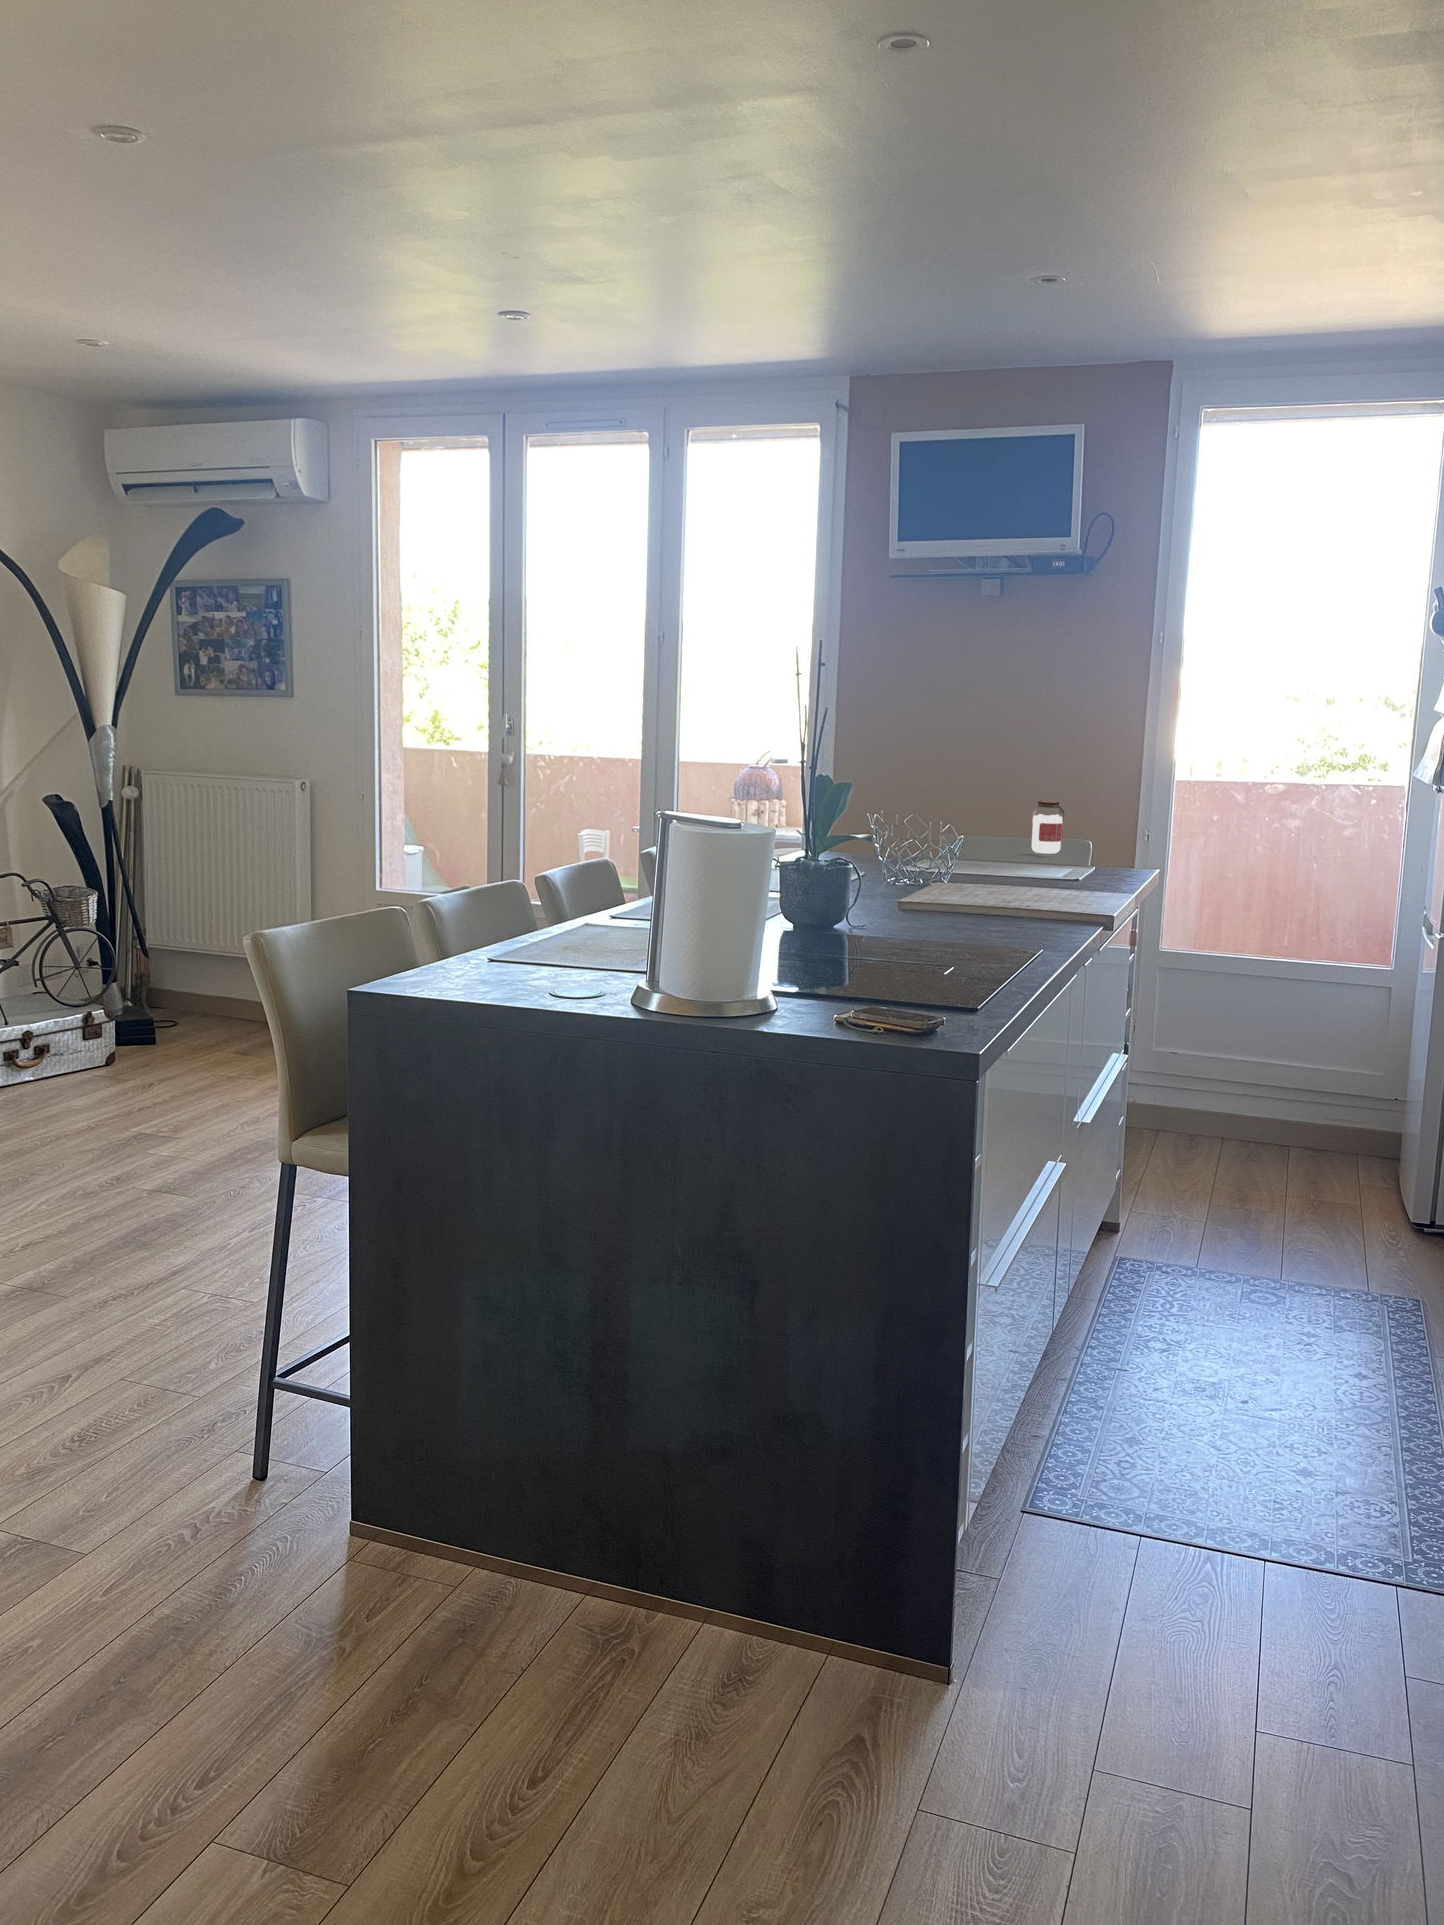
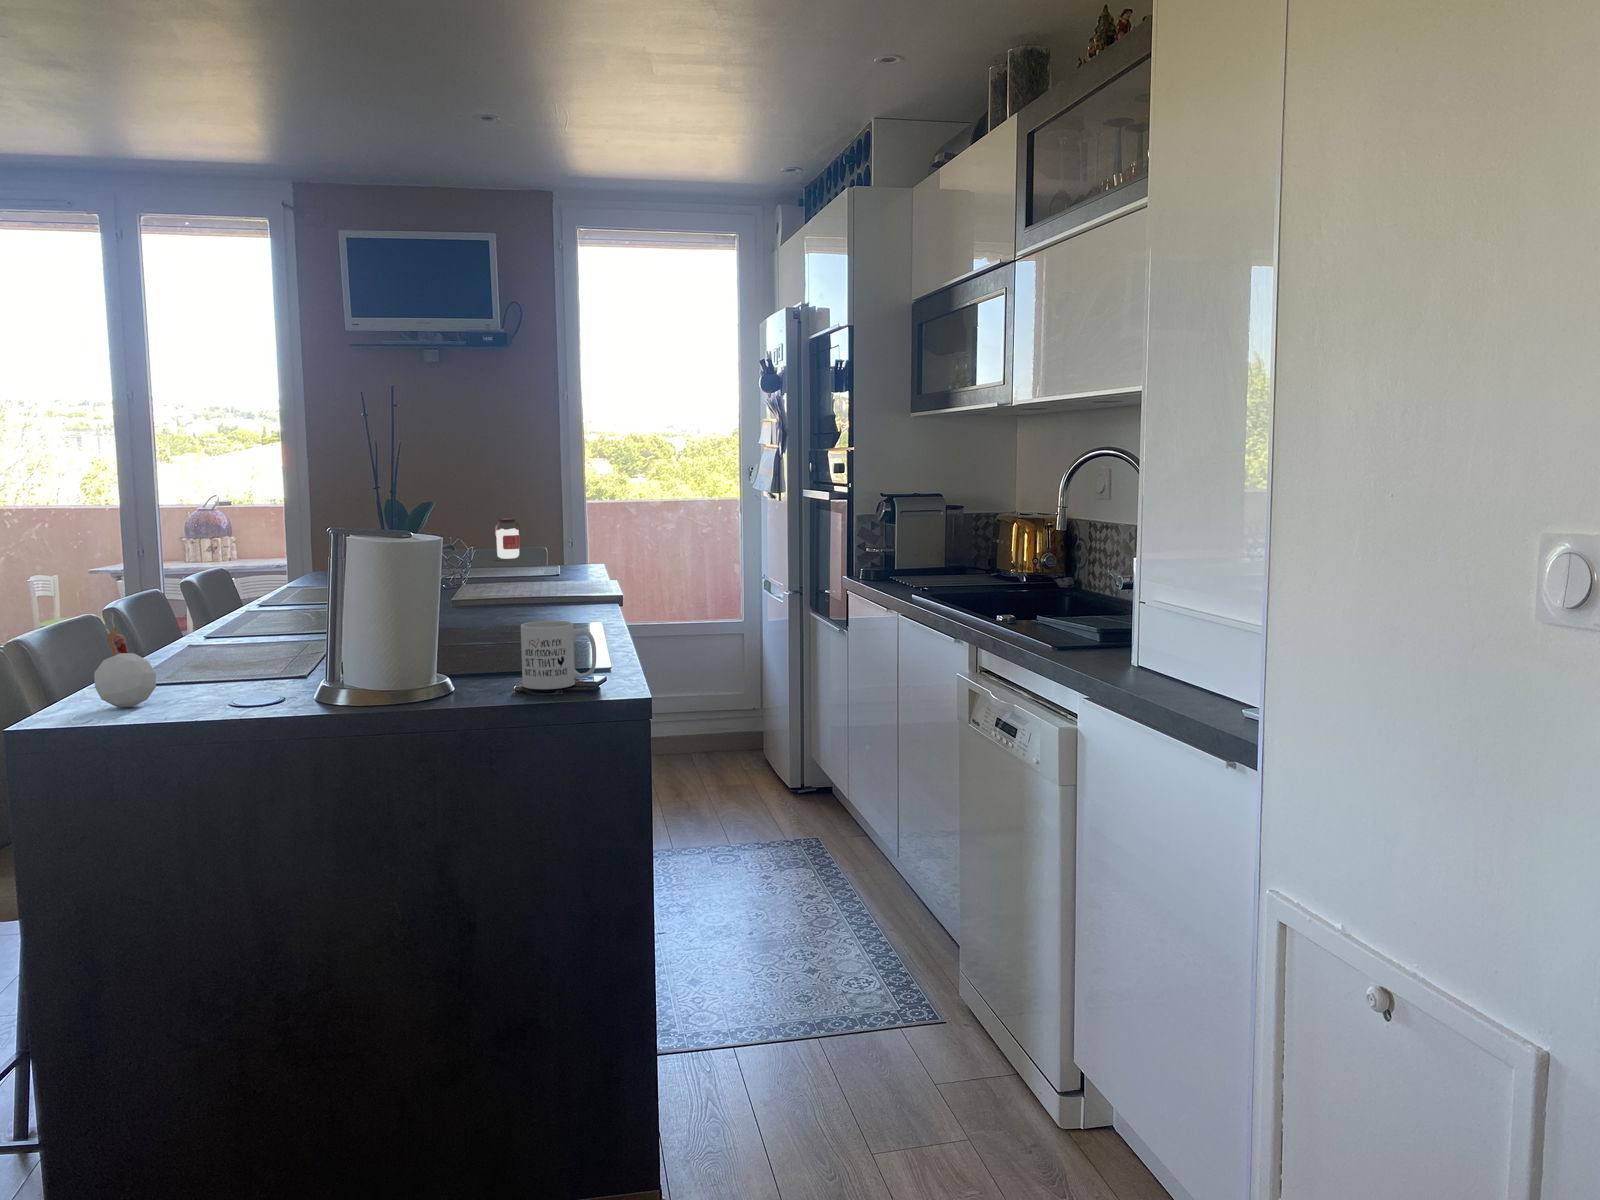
candle: none [436,887,492,985] -> present [94,613,156,707]
mug: none [848,942,937,1026] -> present [521,621,596,689]

